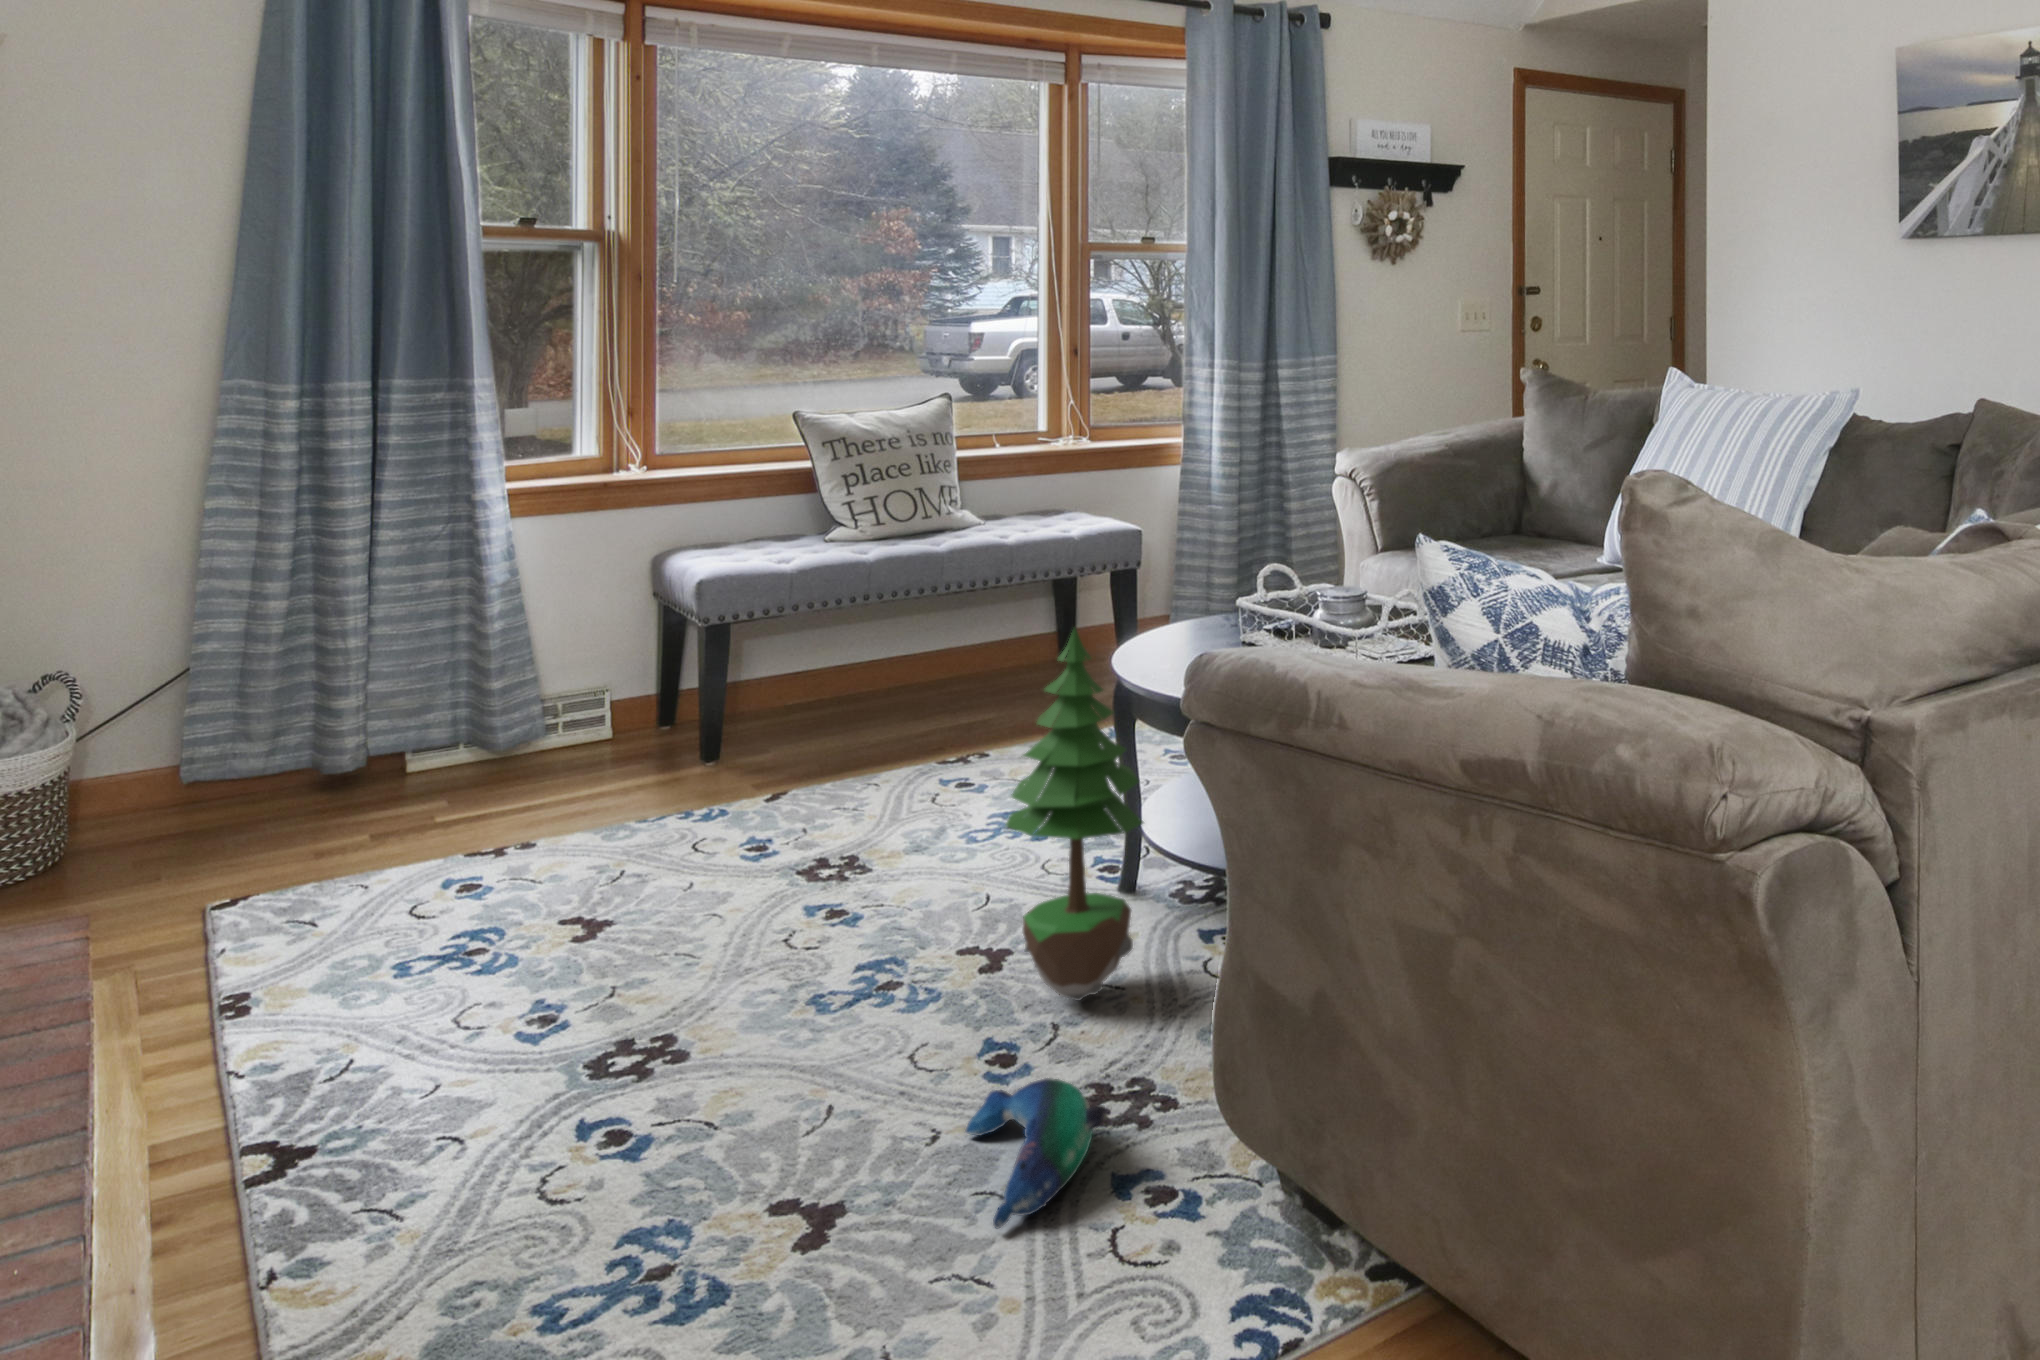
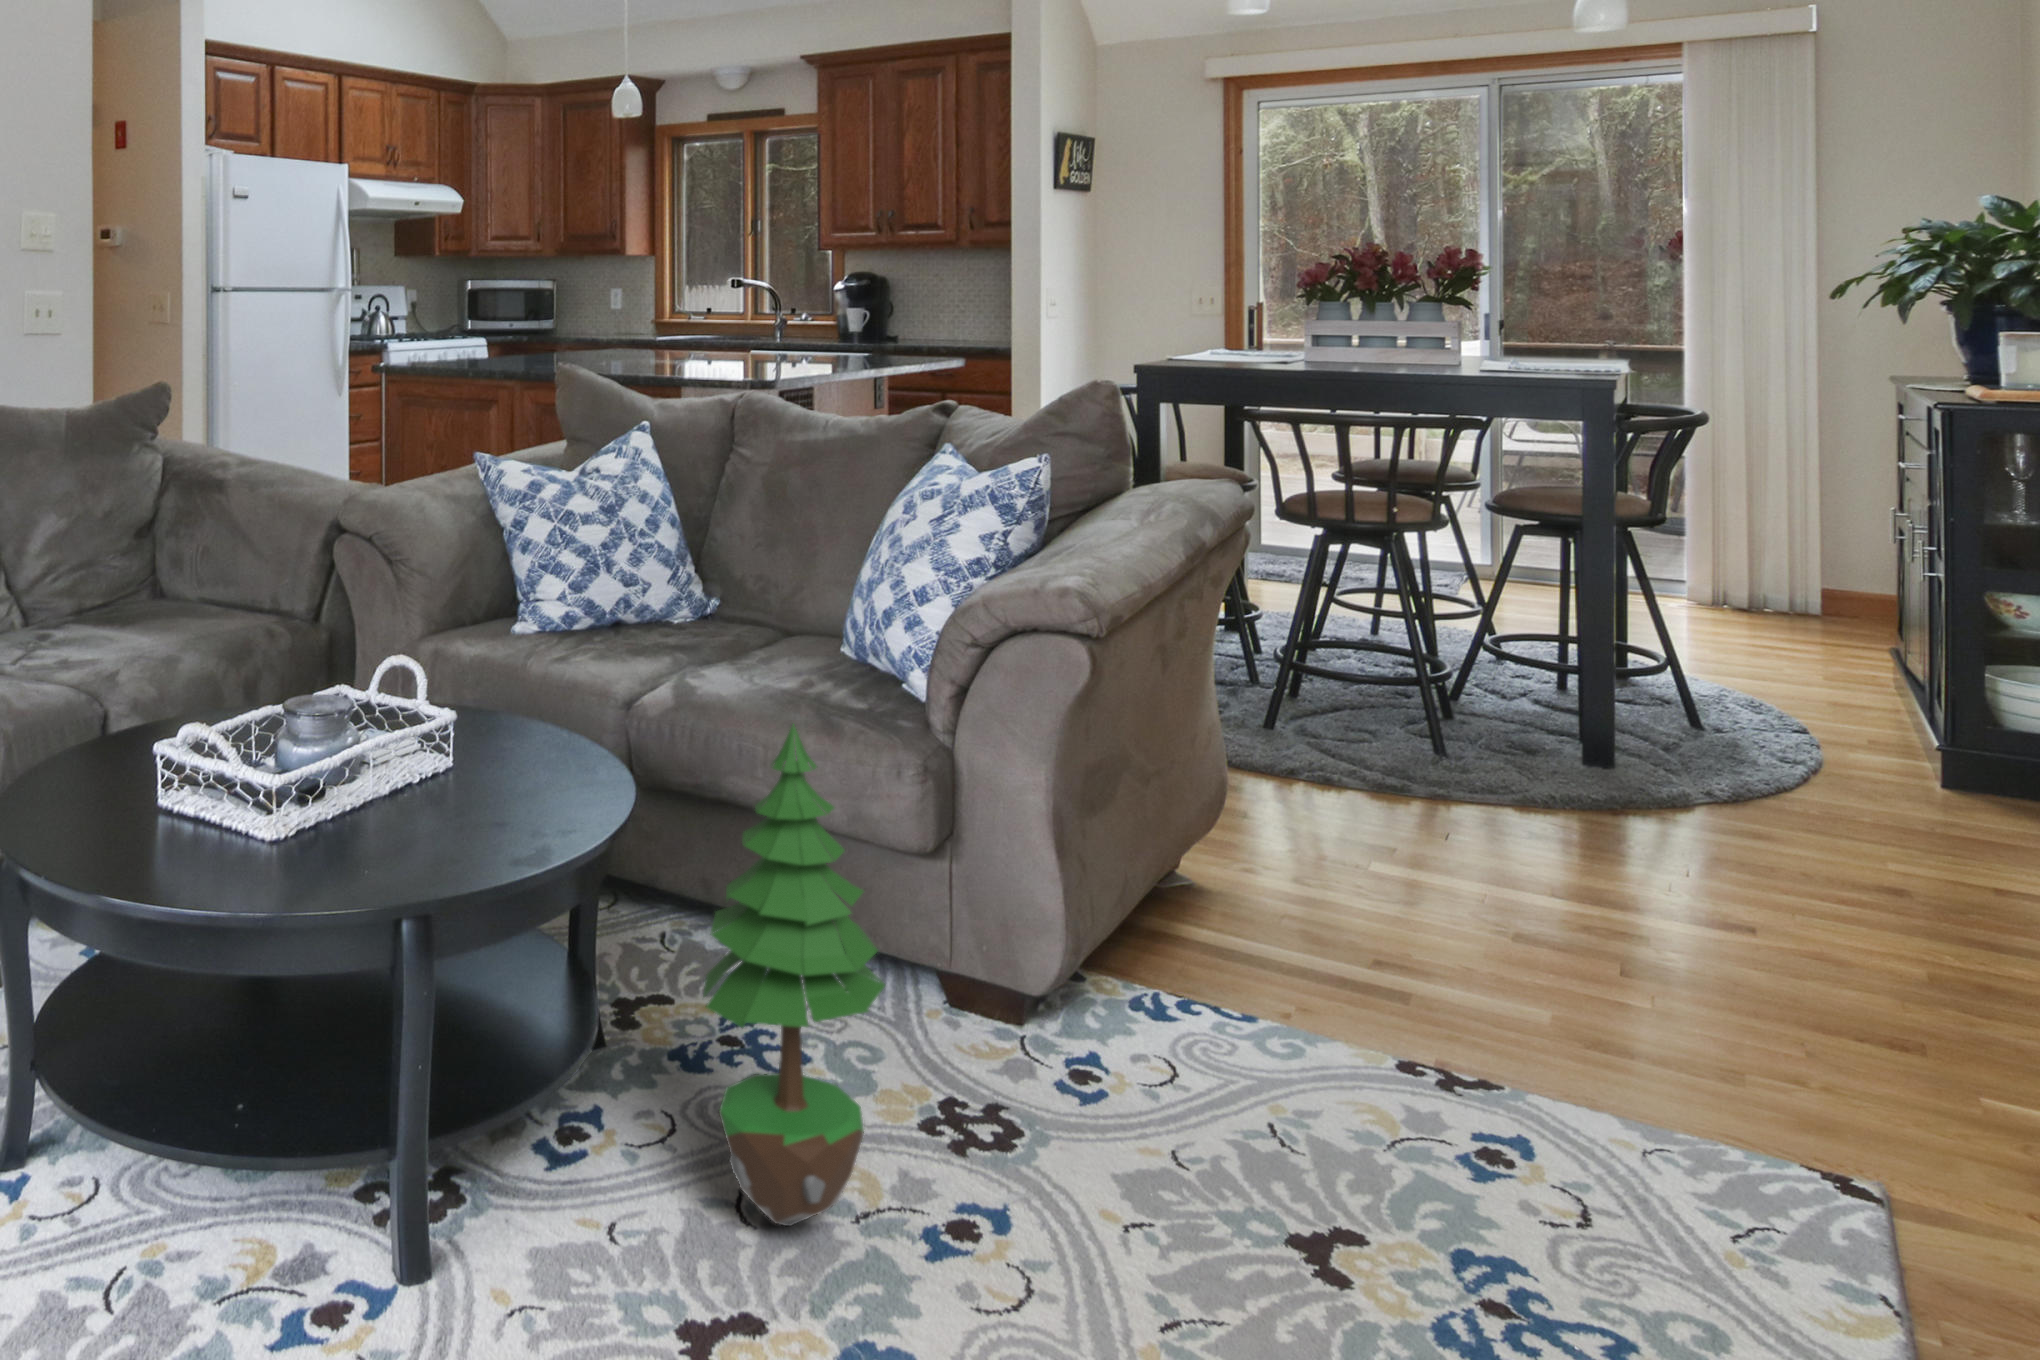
plush toy: present [966,1078,1105,1229] -> none [1049,1057,1220,1204]

